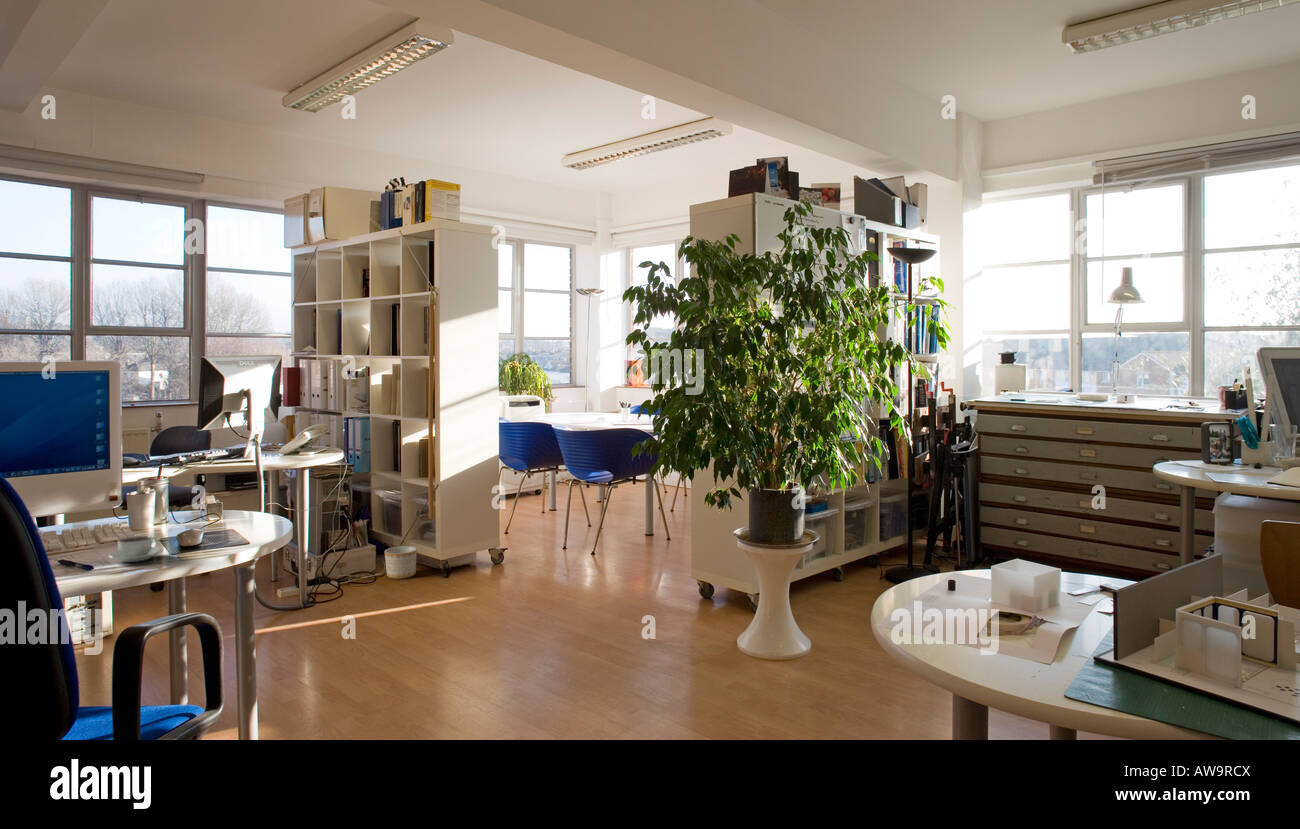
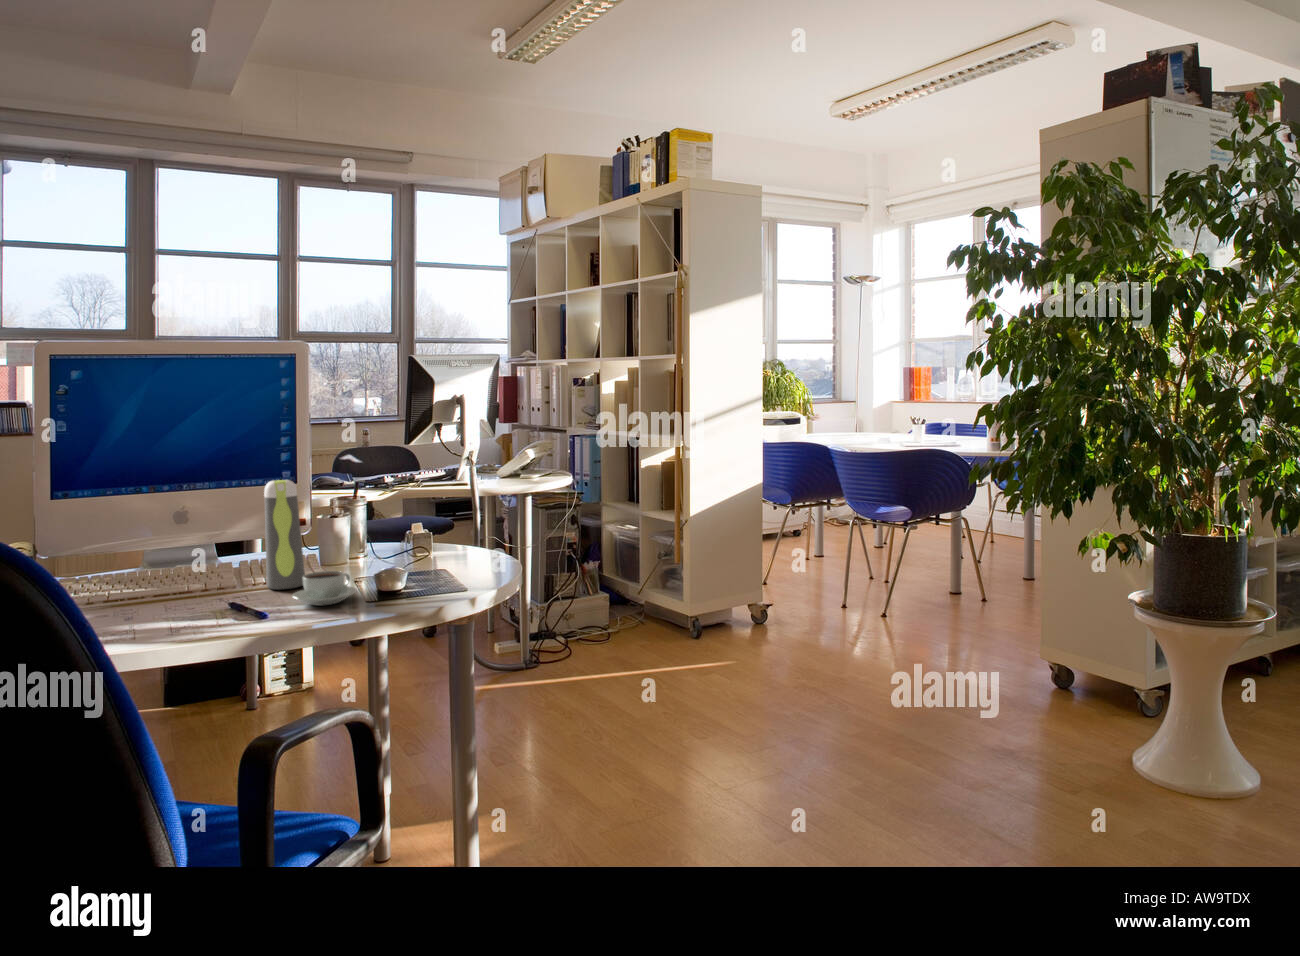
water bottle: none [83,467,117,552] -> present [264,480,305,590]
planter: present [385,546,417,579] -> none [619,597,658,637]

